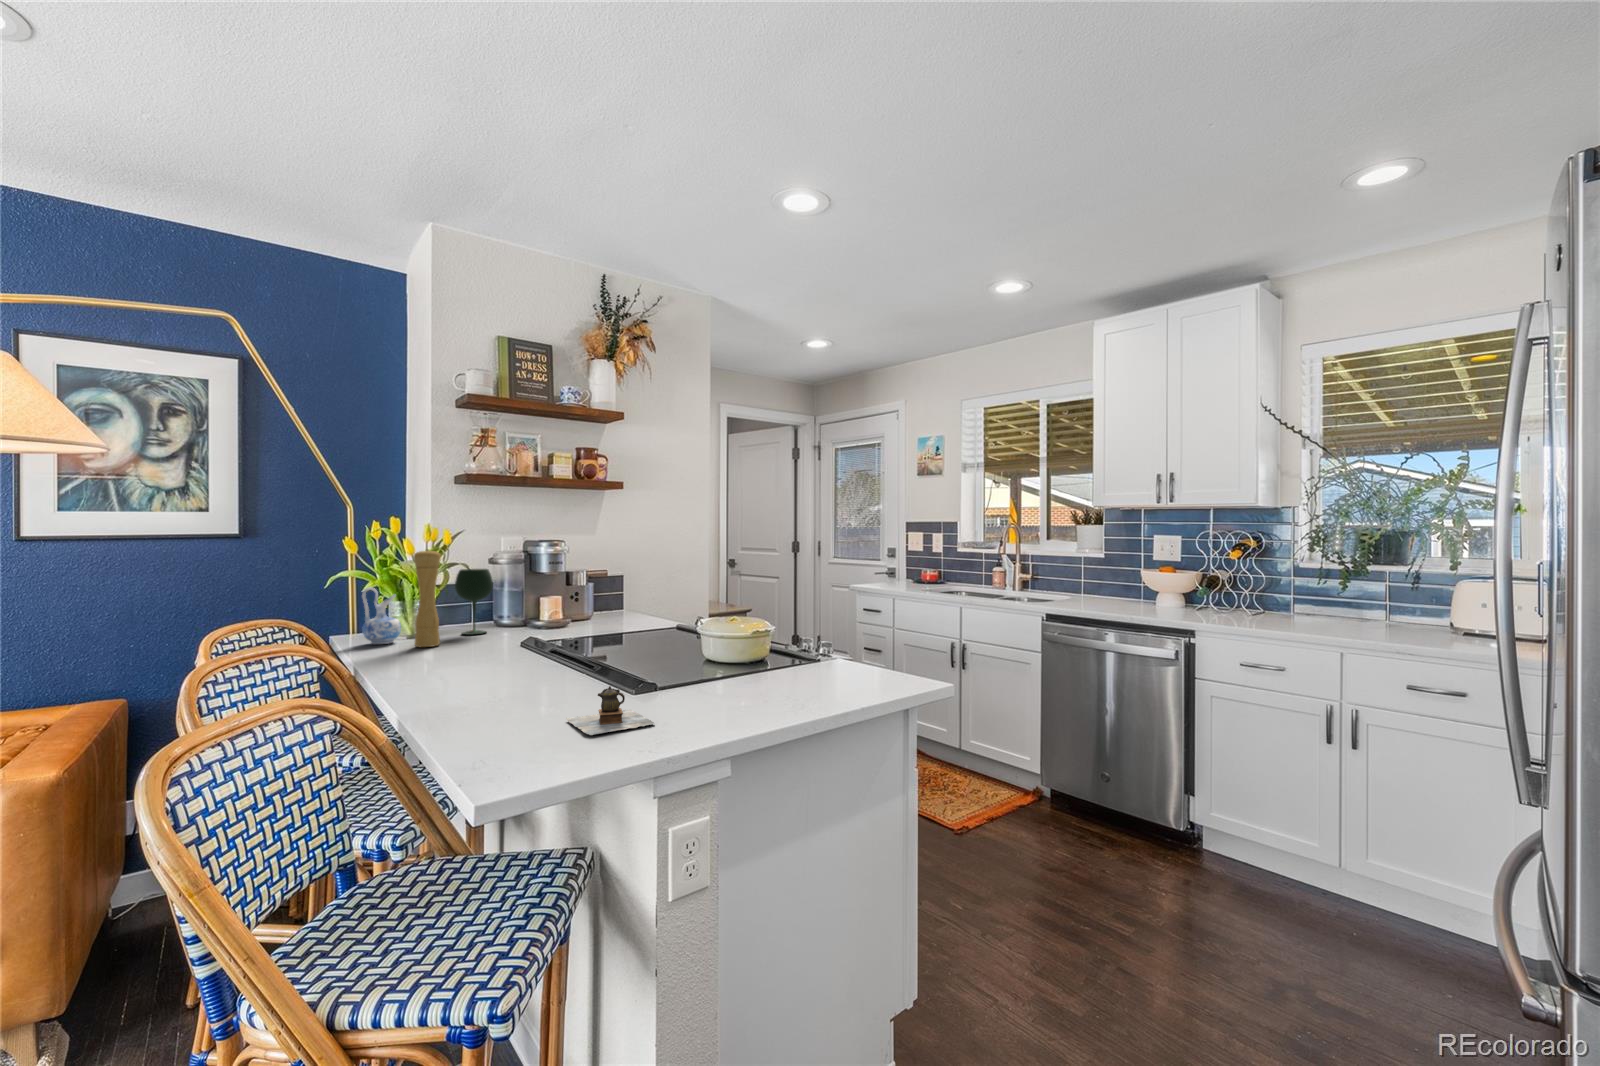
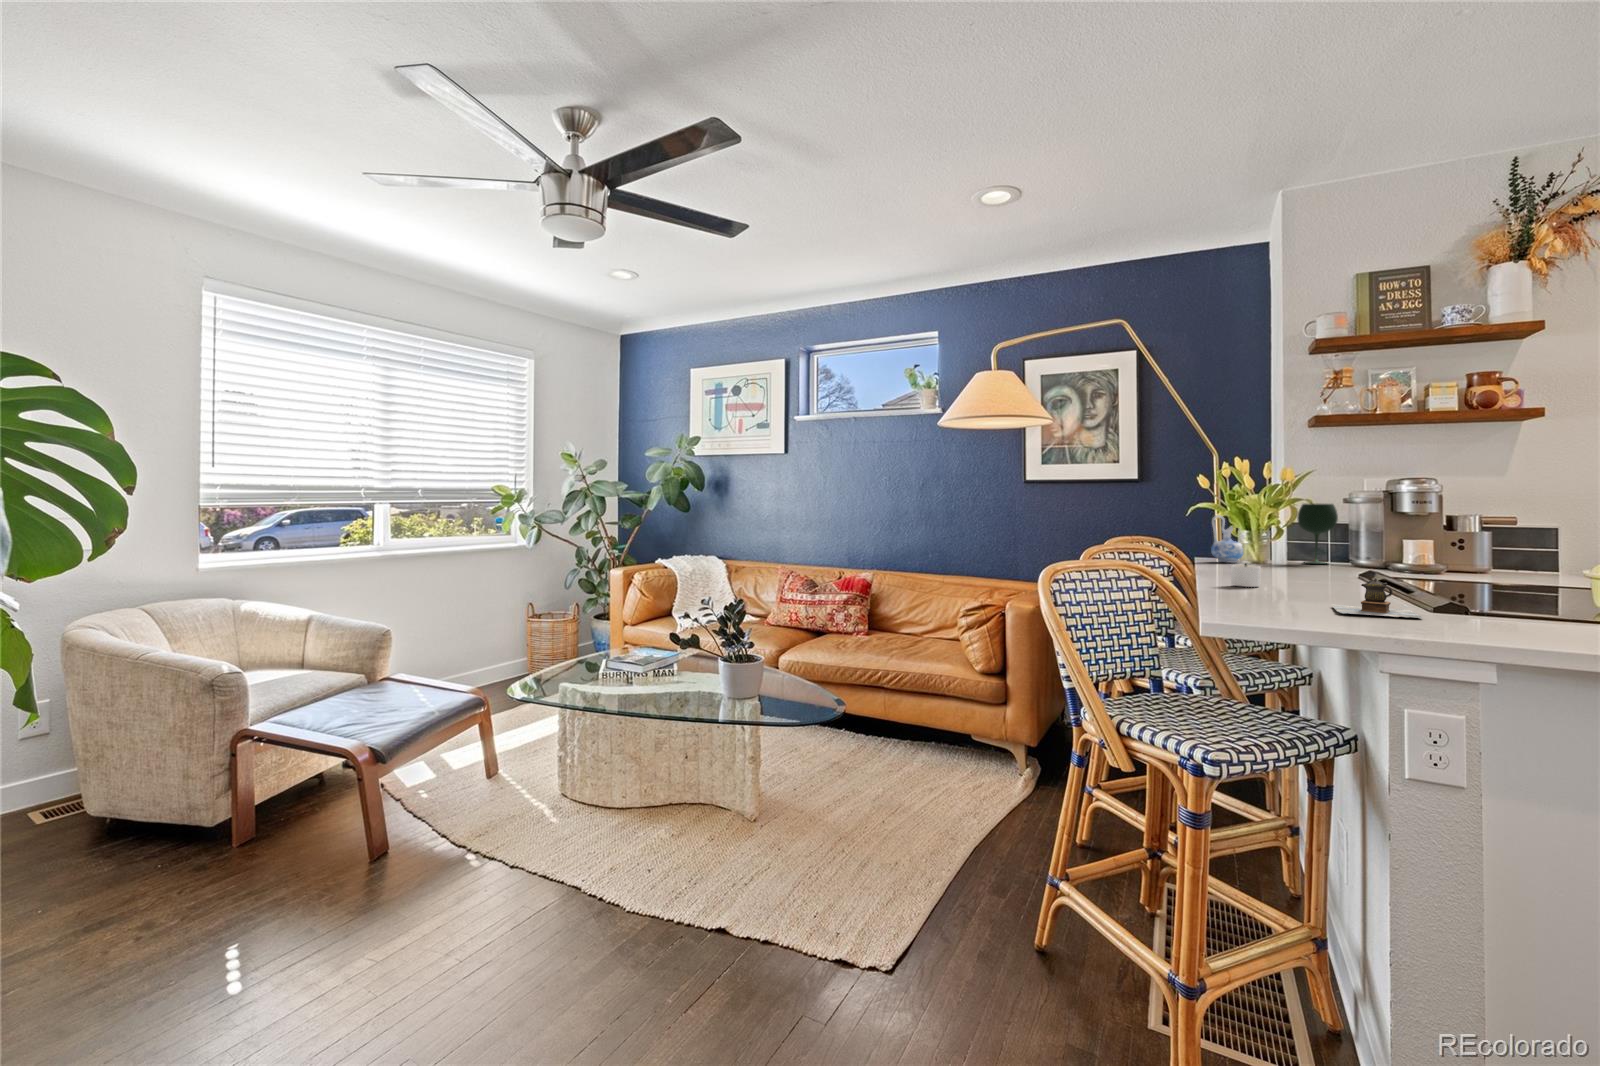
pepper mill: present [414,549,441,647] -> none [1251,482,1278,566]
candle: none [429,667,478,698] -> present [1231,564,1261,587]

